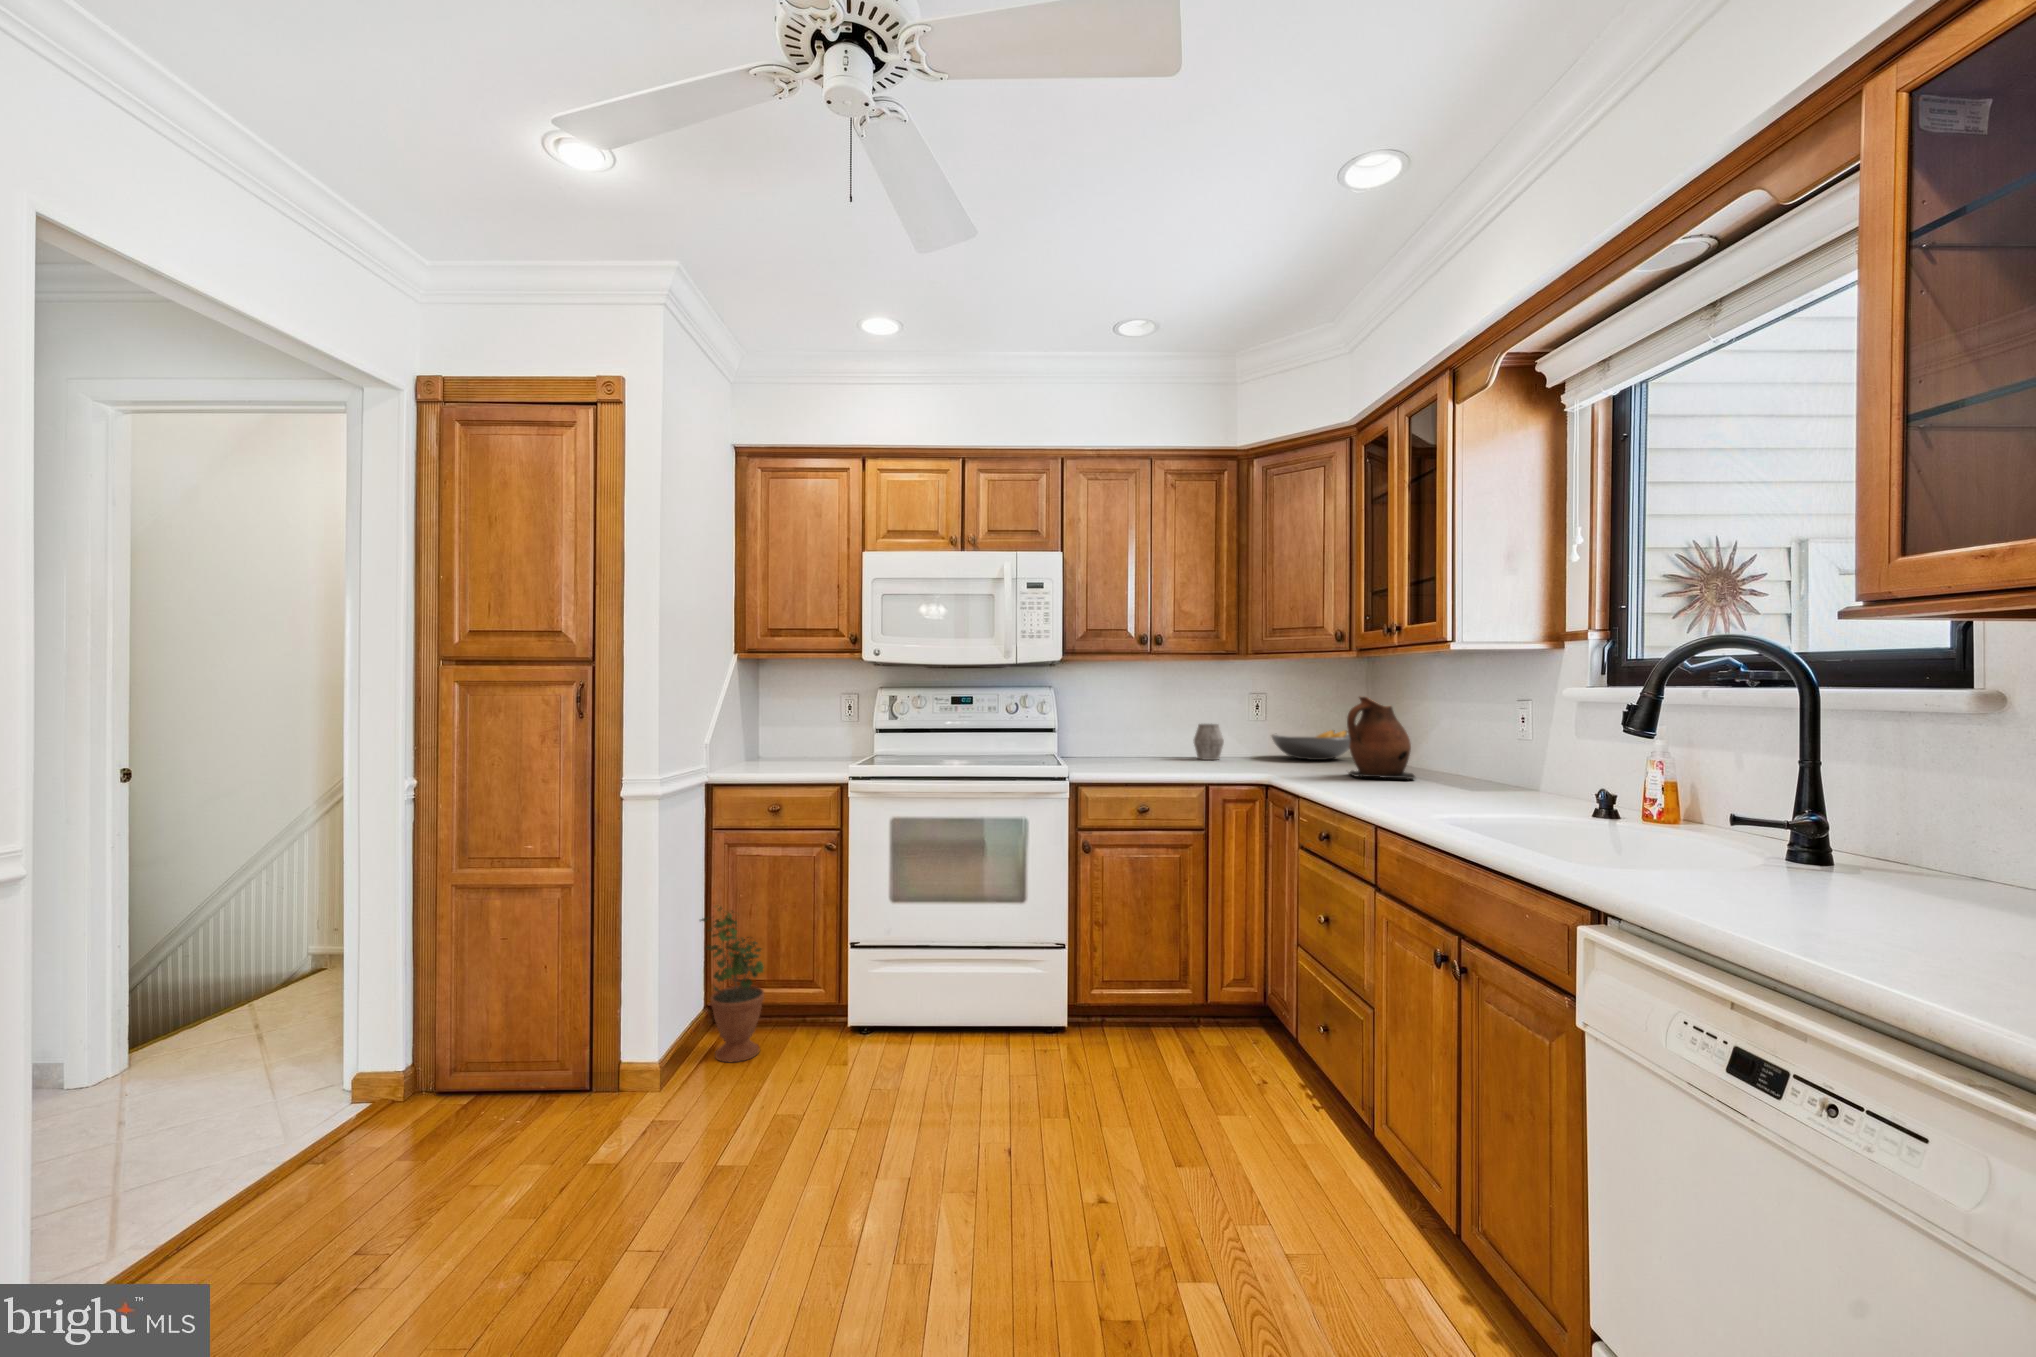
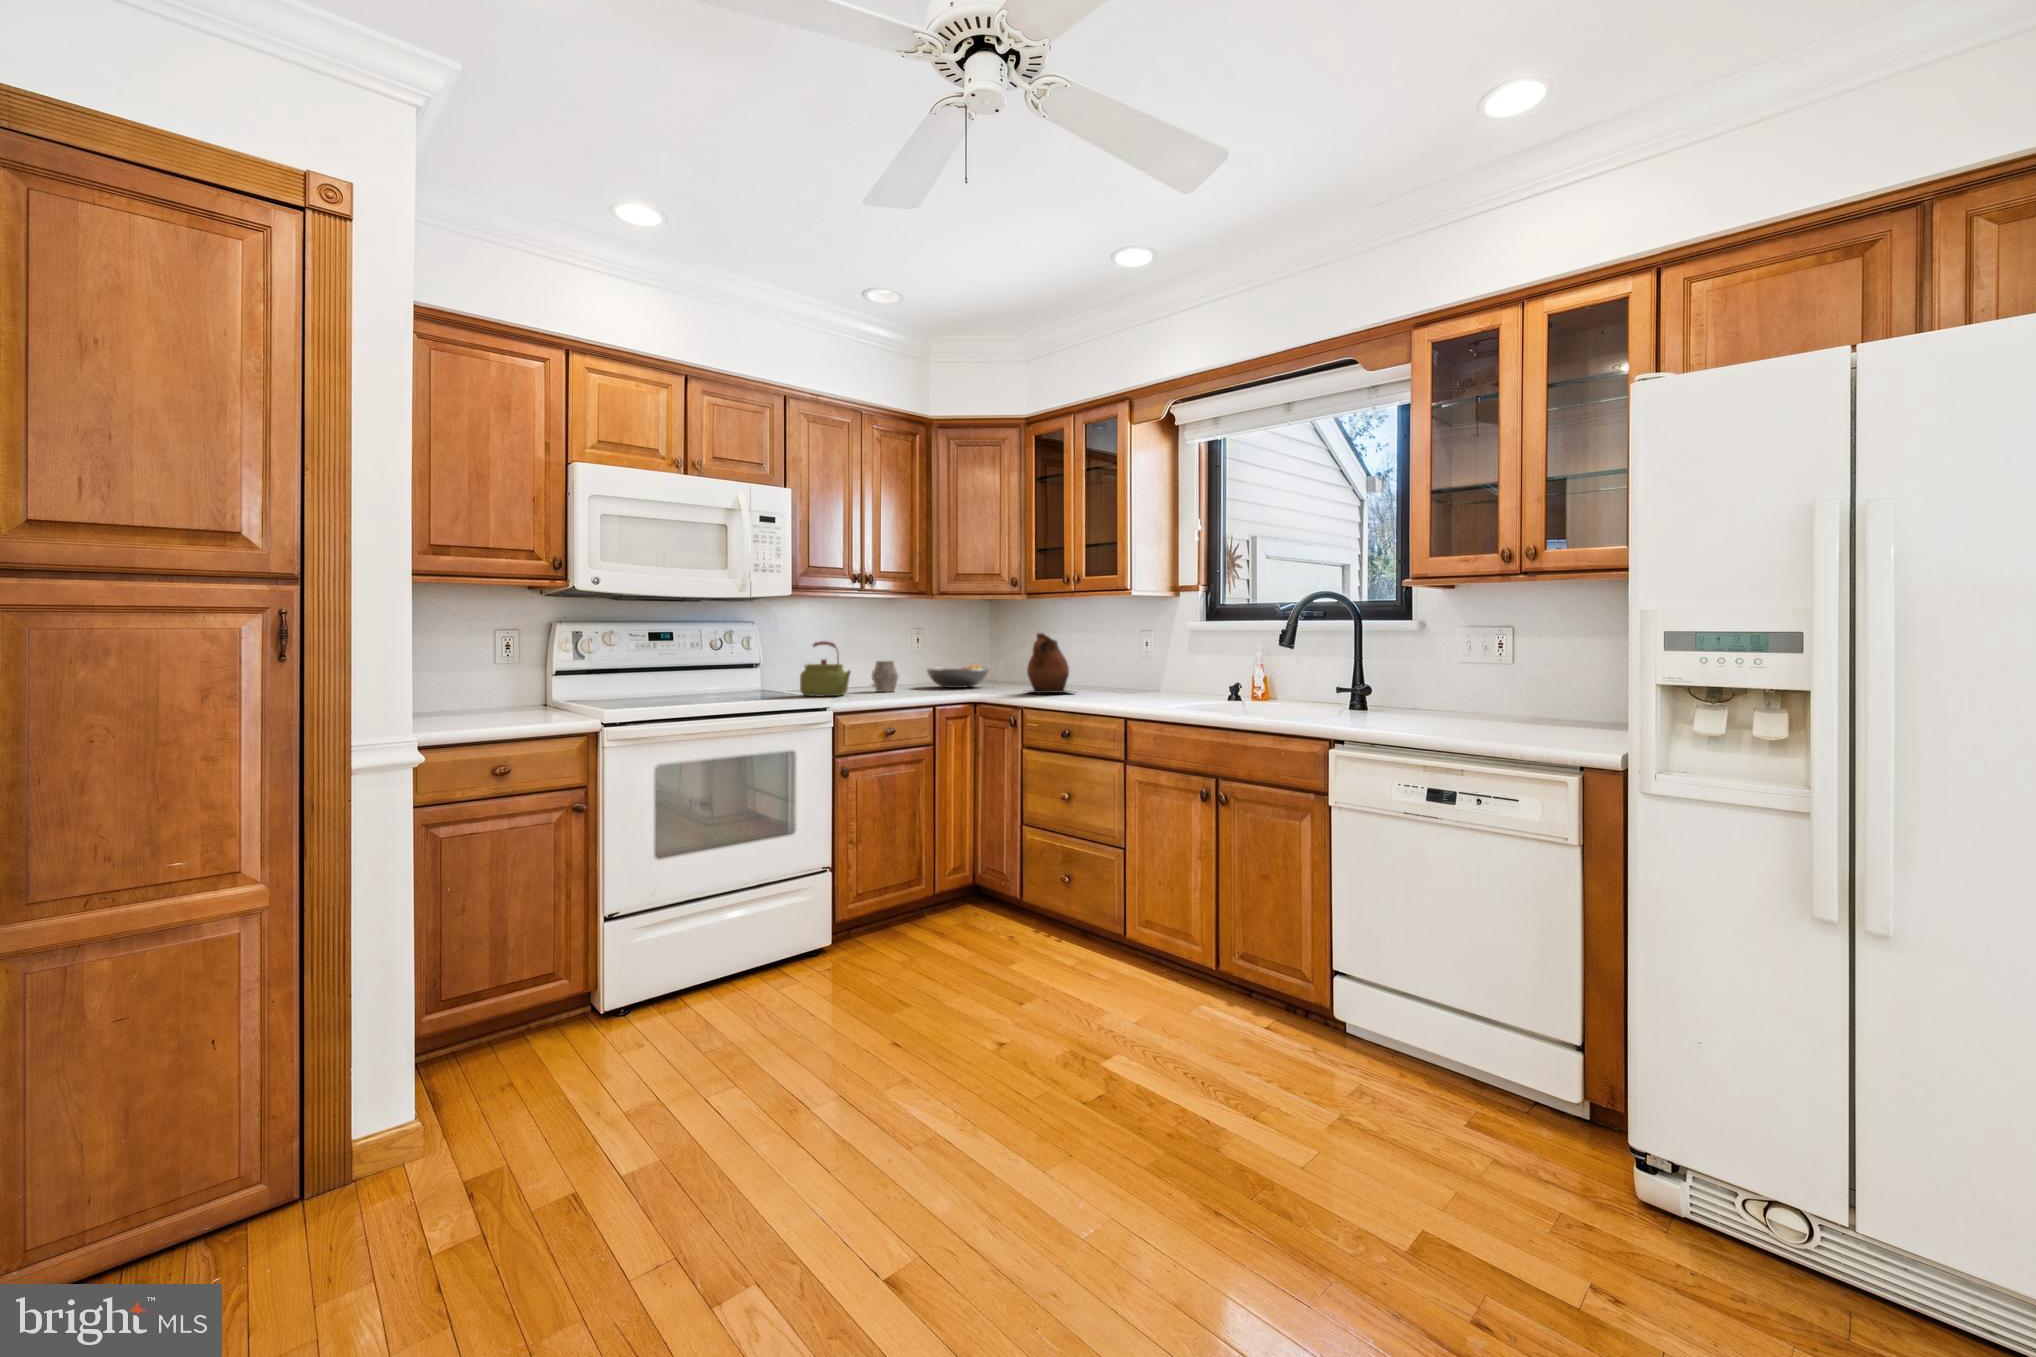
kettle: none [1103,702,1154,762] -> present [800,641,851,696]
potted plant: present [701,907,764,1062] -> none [423,899,539,1094]

